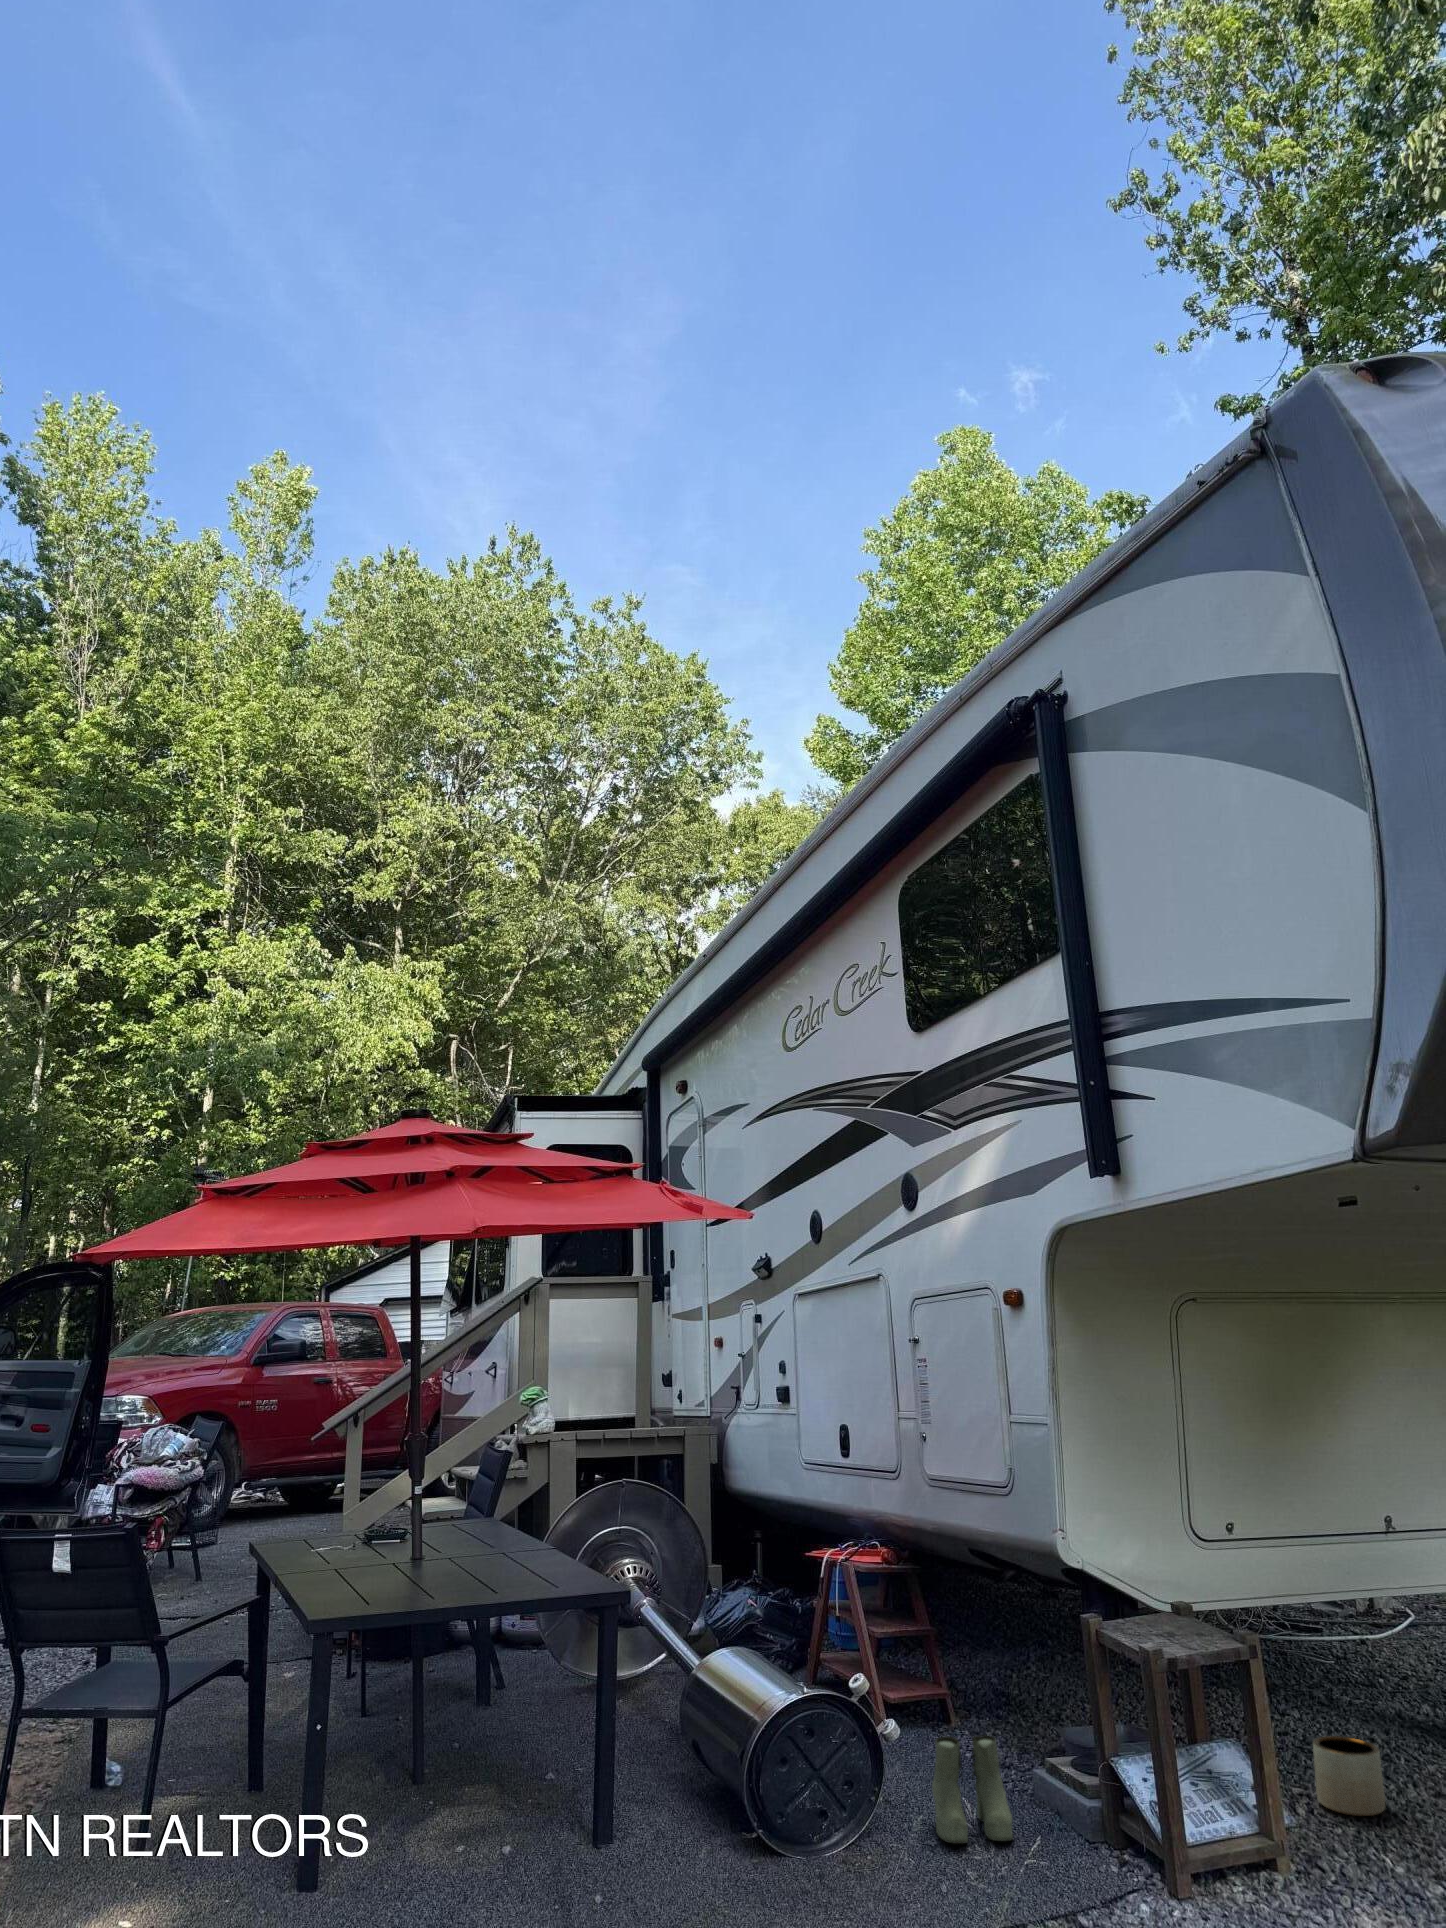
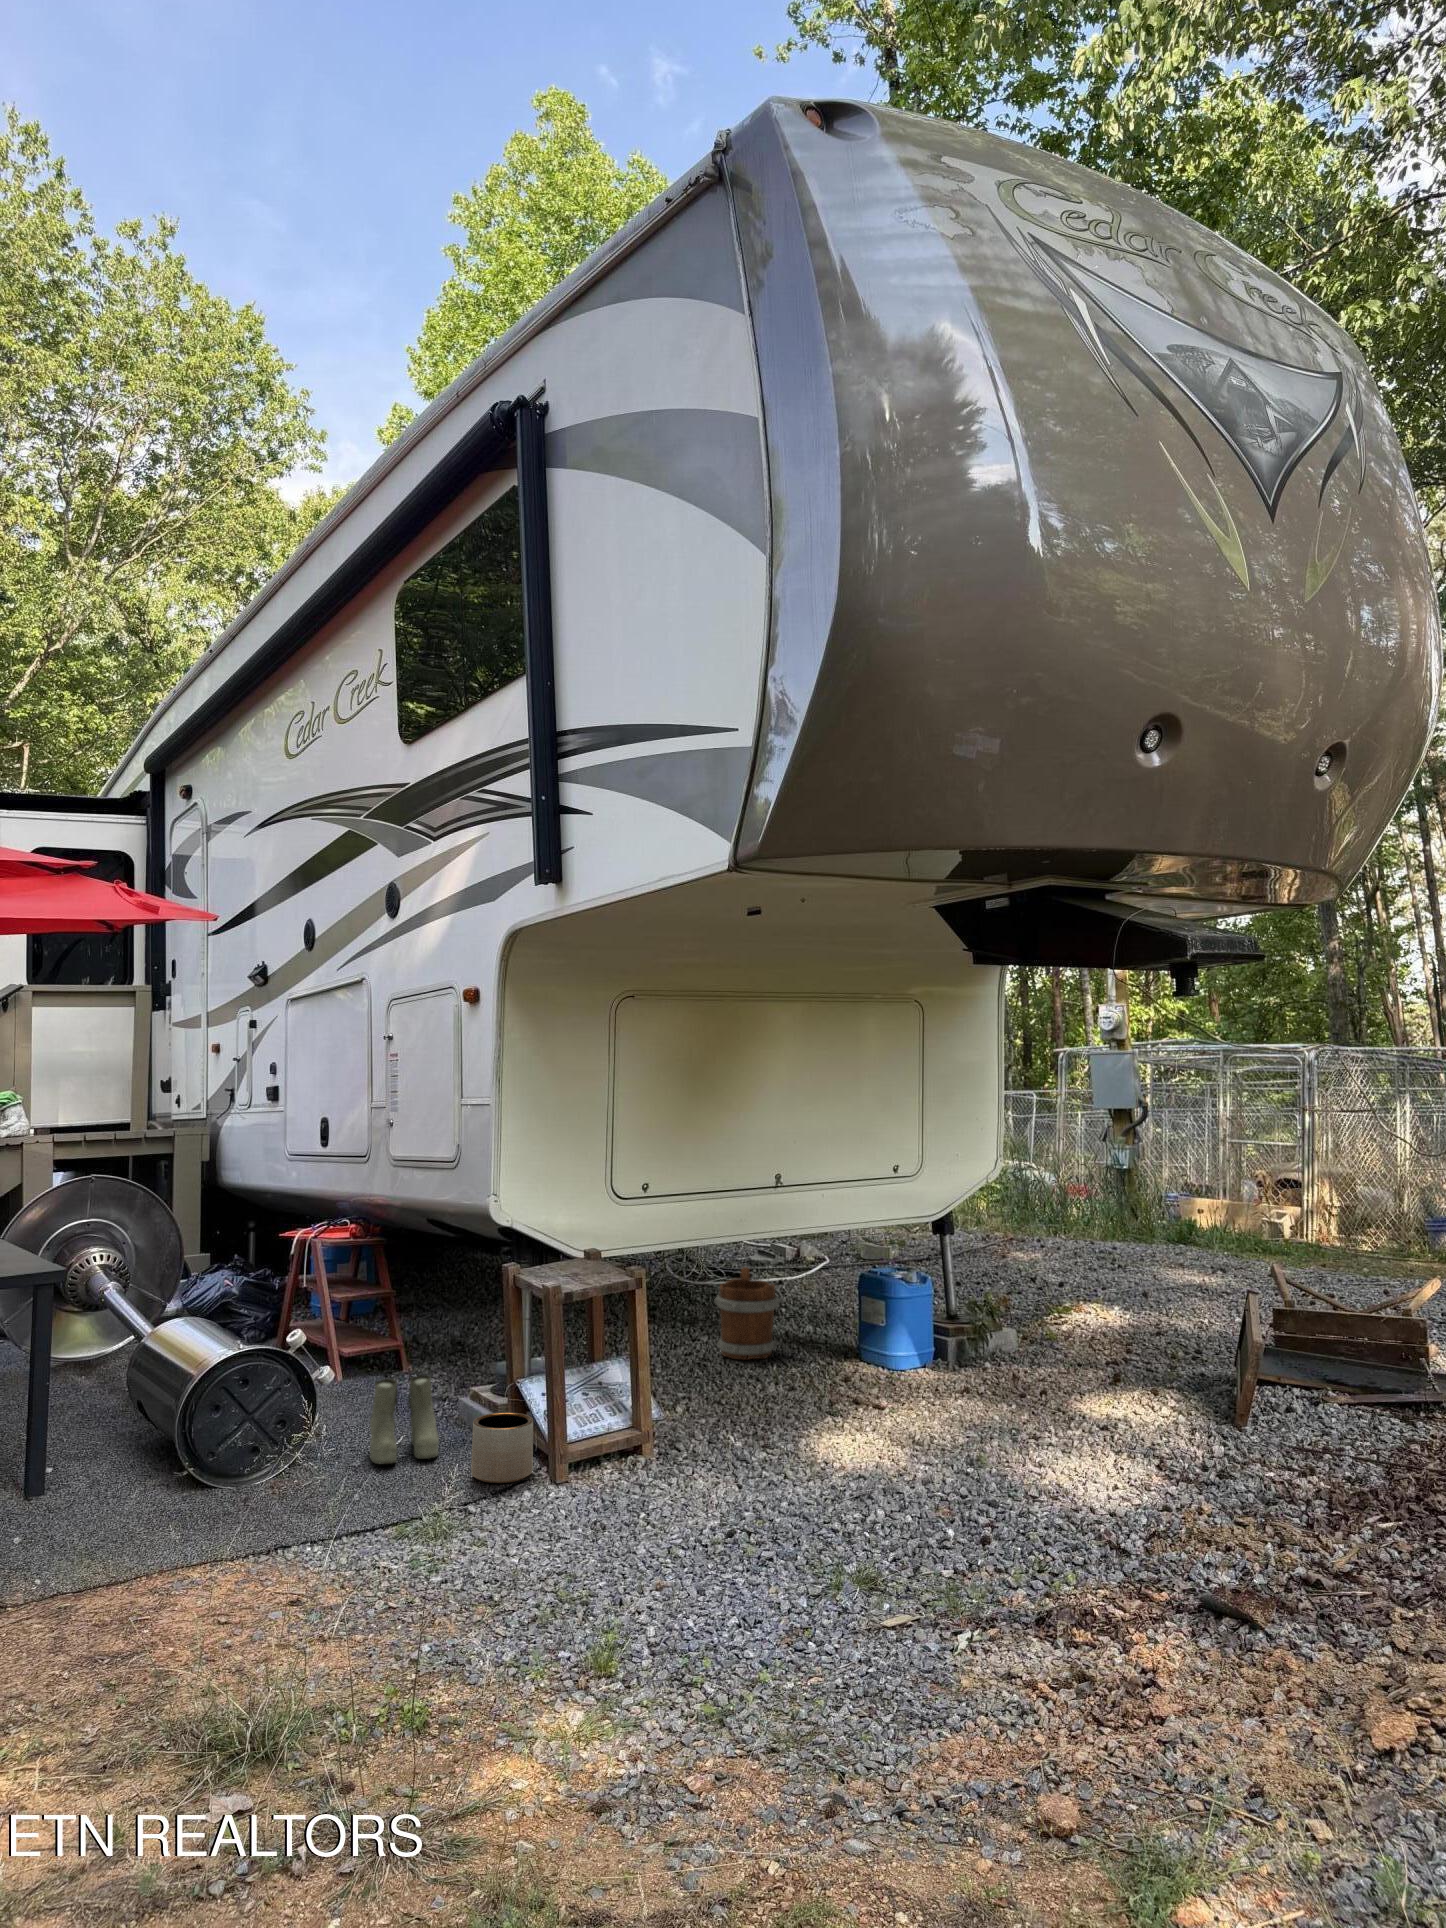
bucket: none [1300,1619,1386,1741] -> present [714,1267,780,1360]
planter: present [1313,1736,1385,1816] -> present [471,1412,533,1483]

